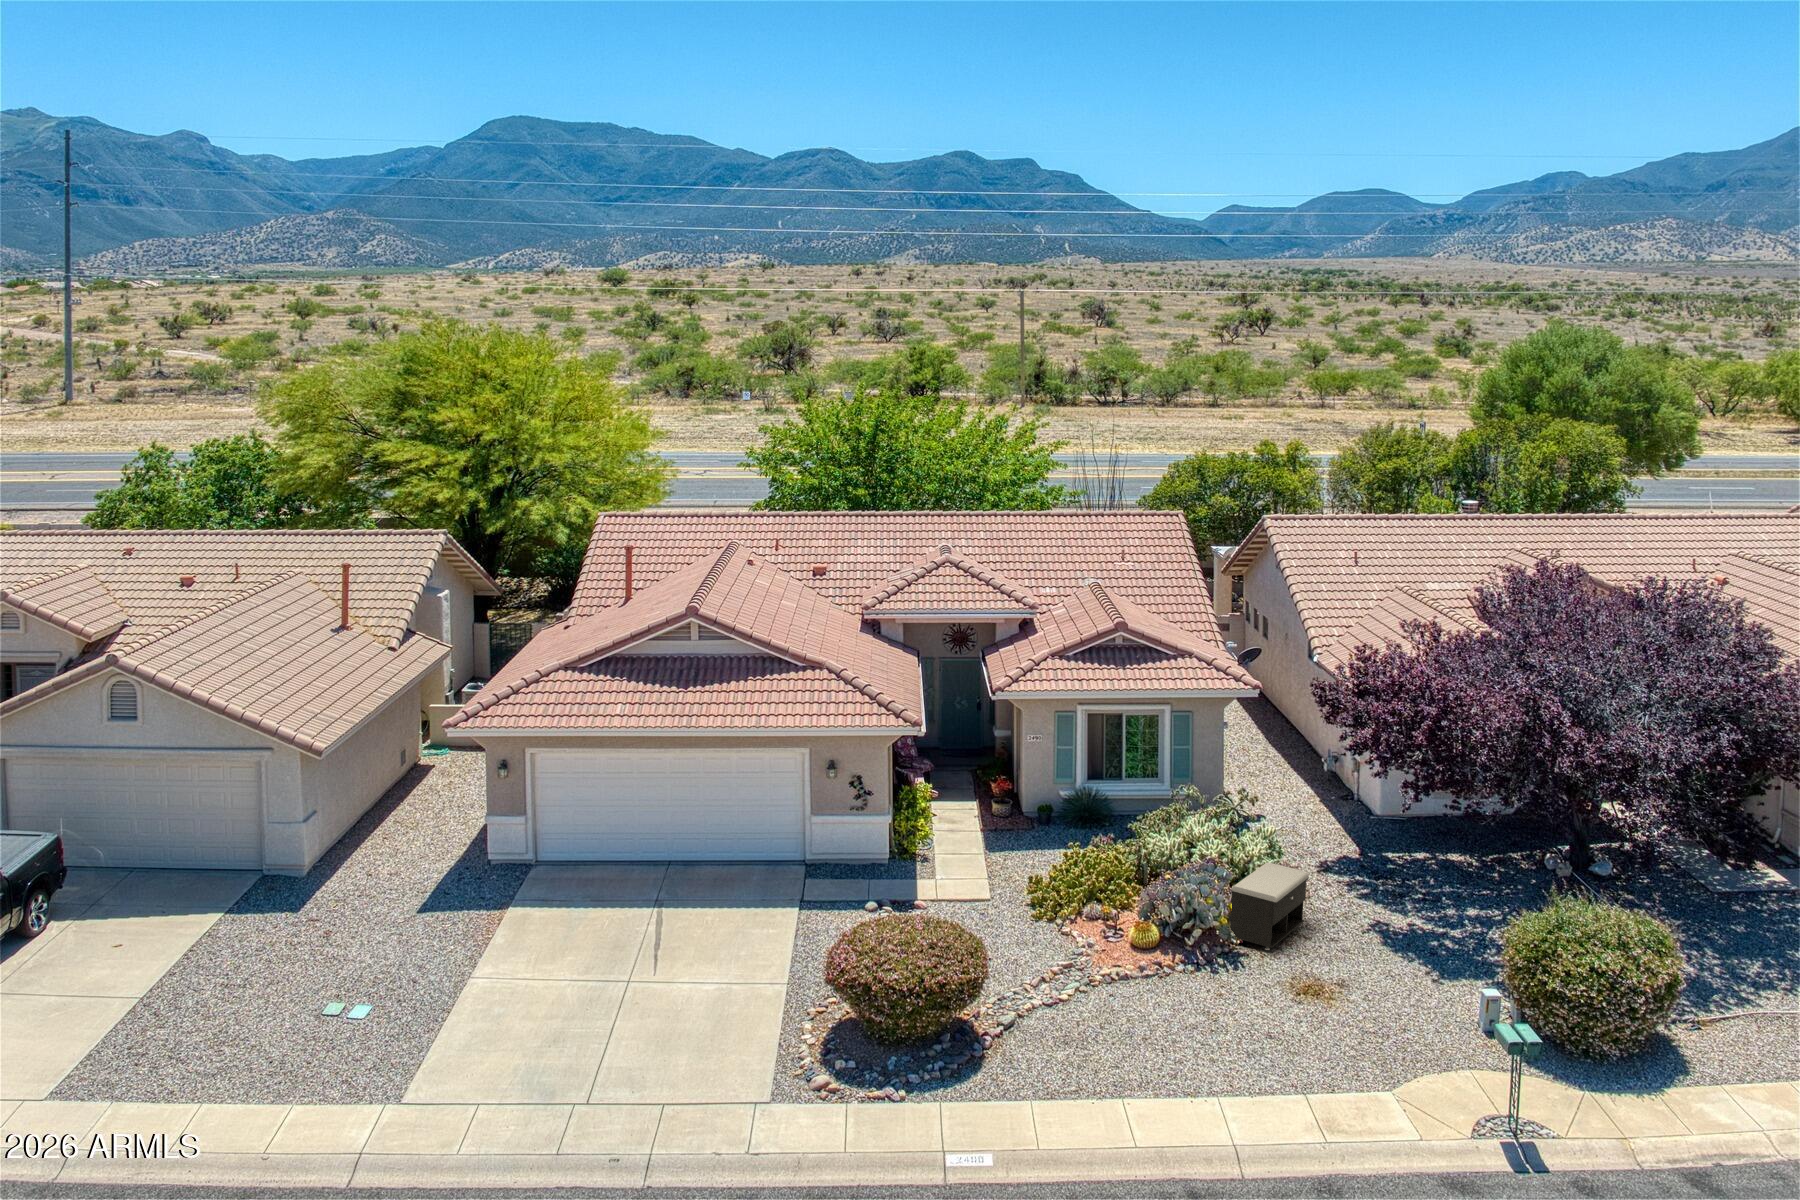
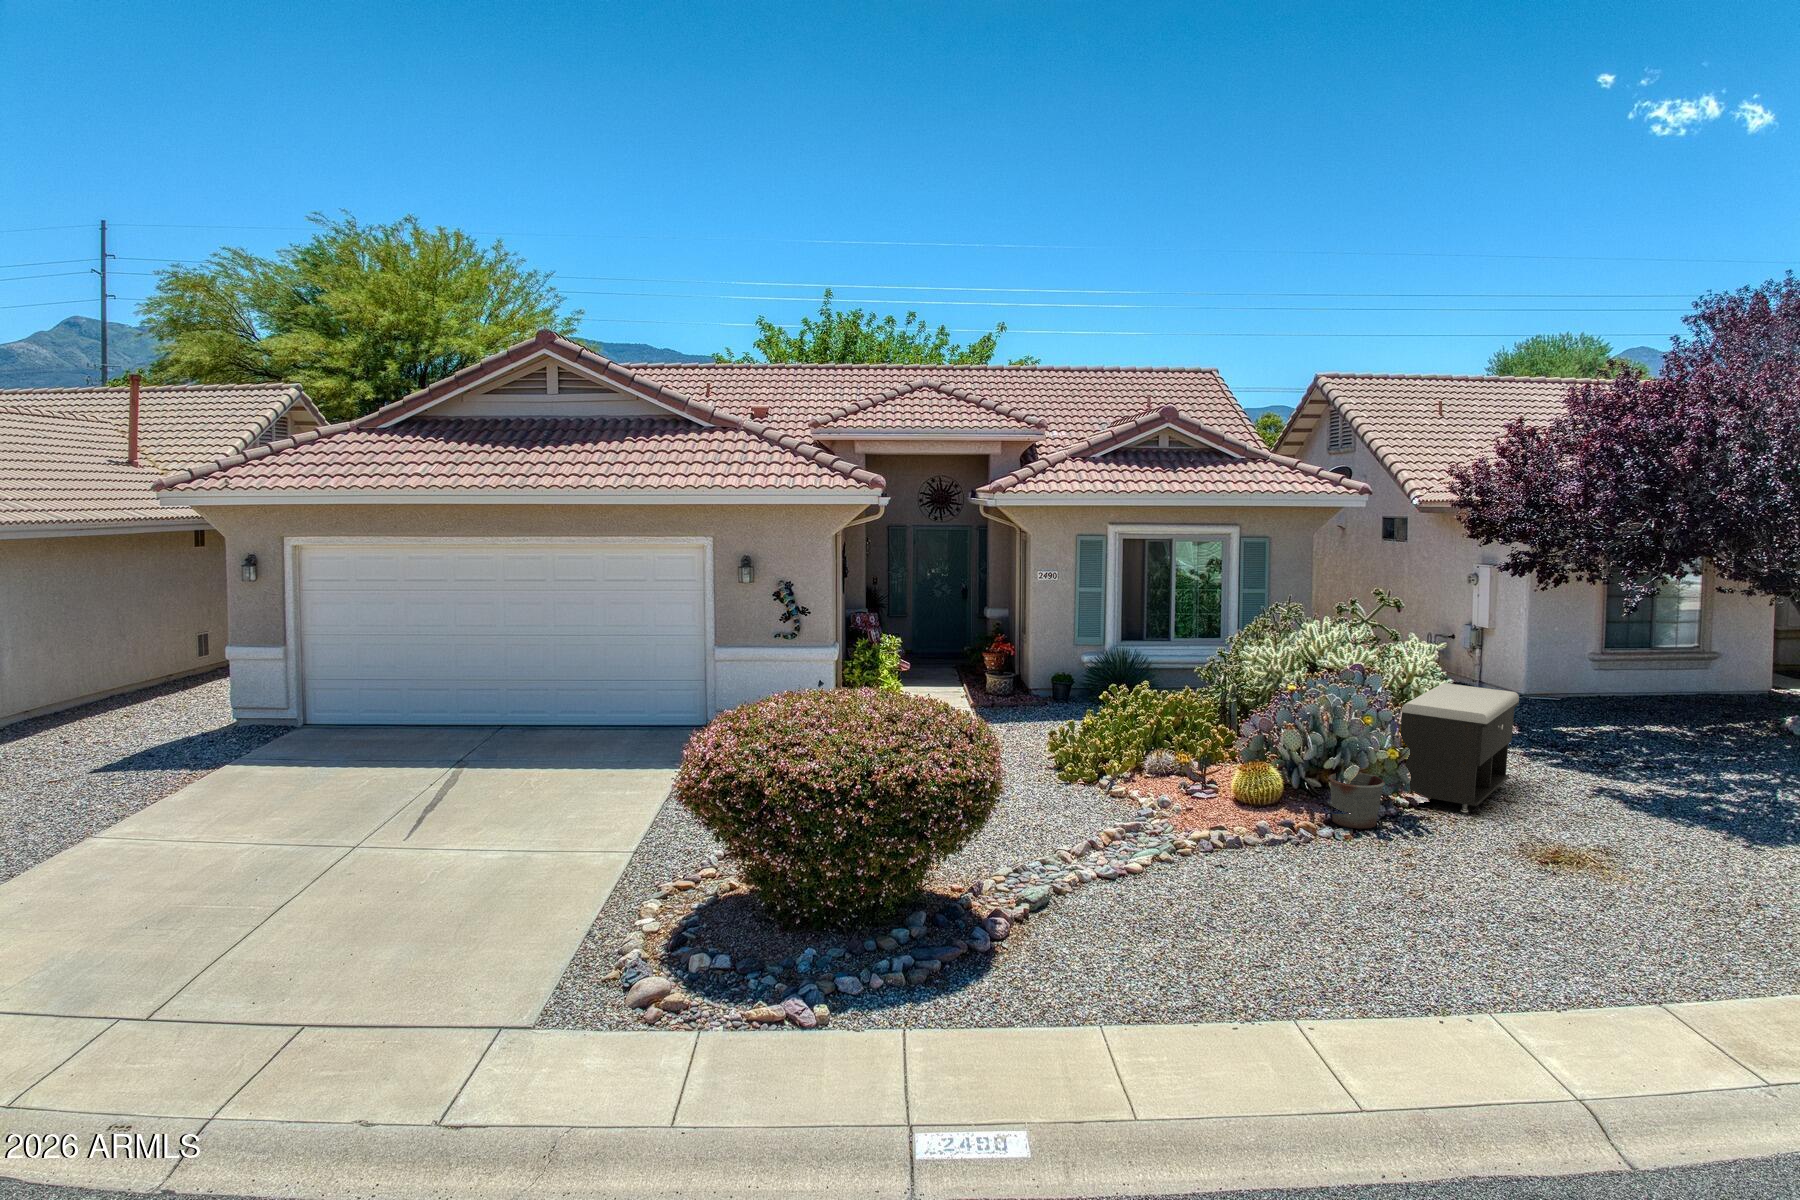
bucket: none [1183,929,1215,965] -> present [1328,773,1385,828]

